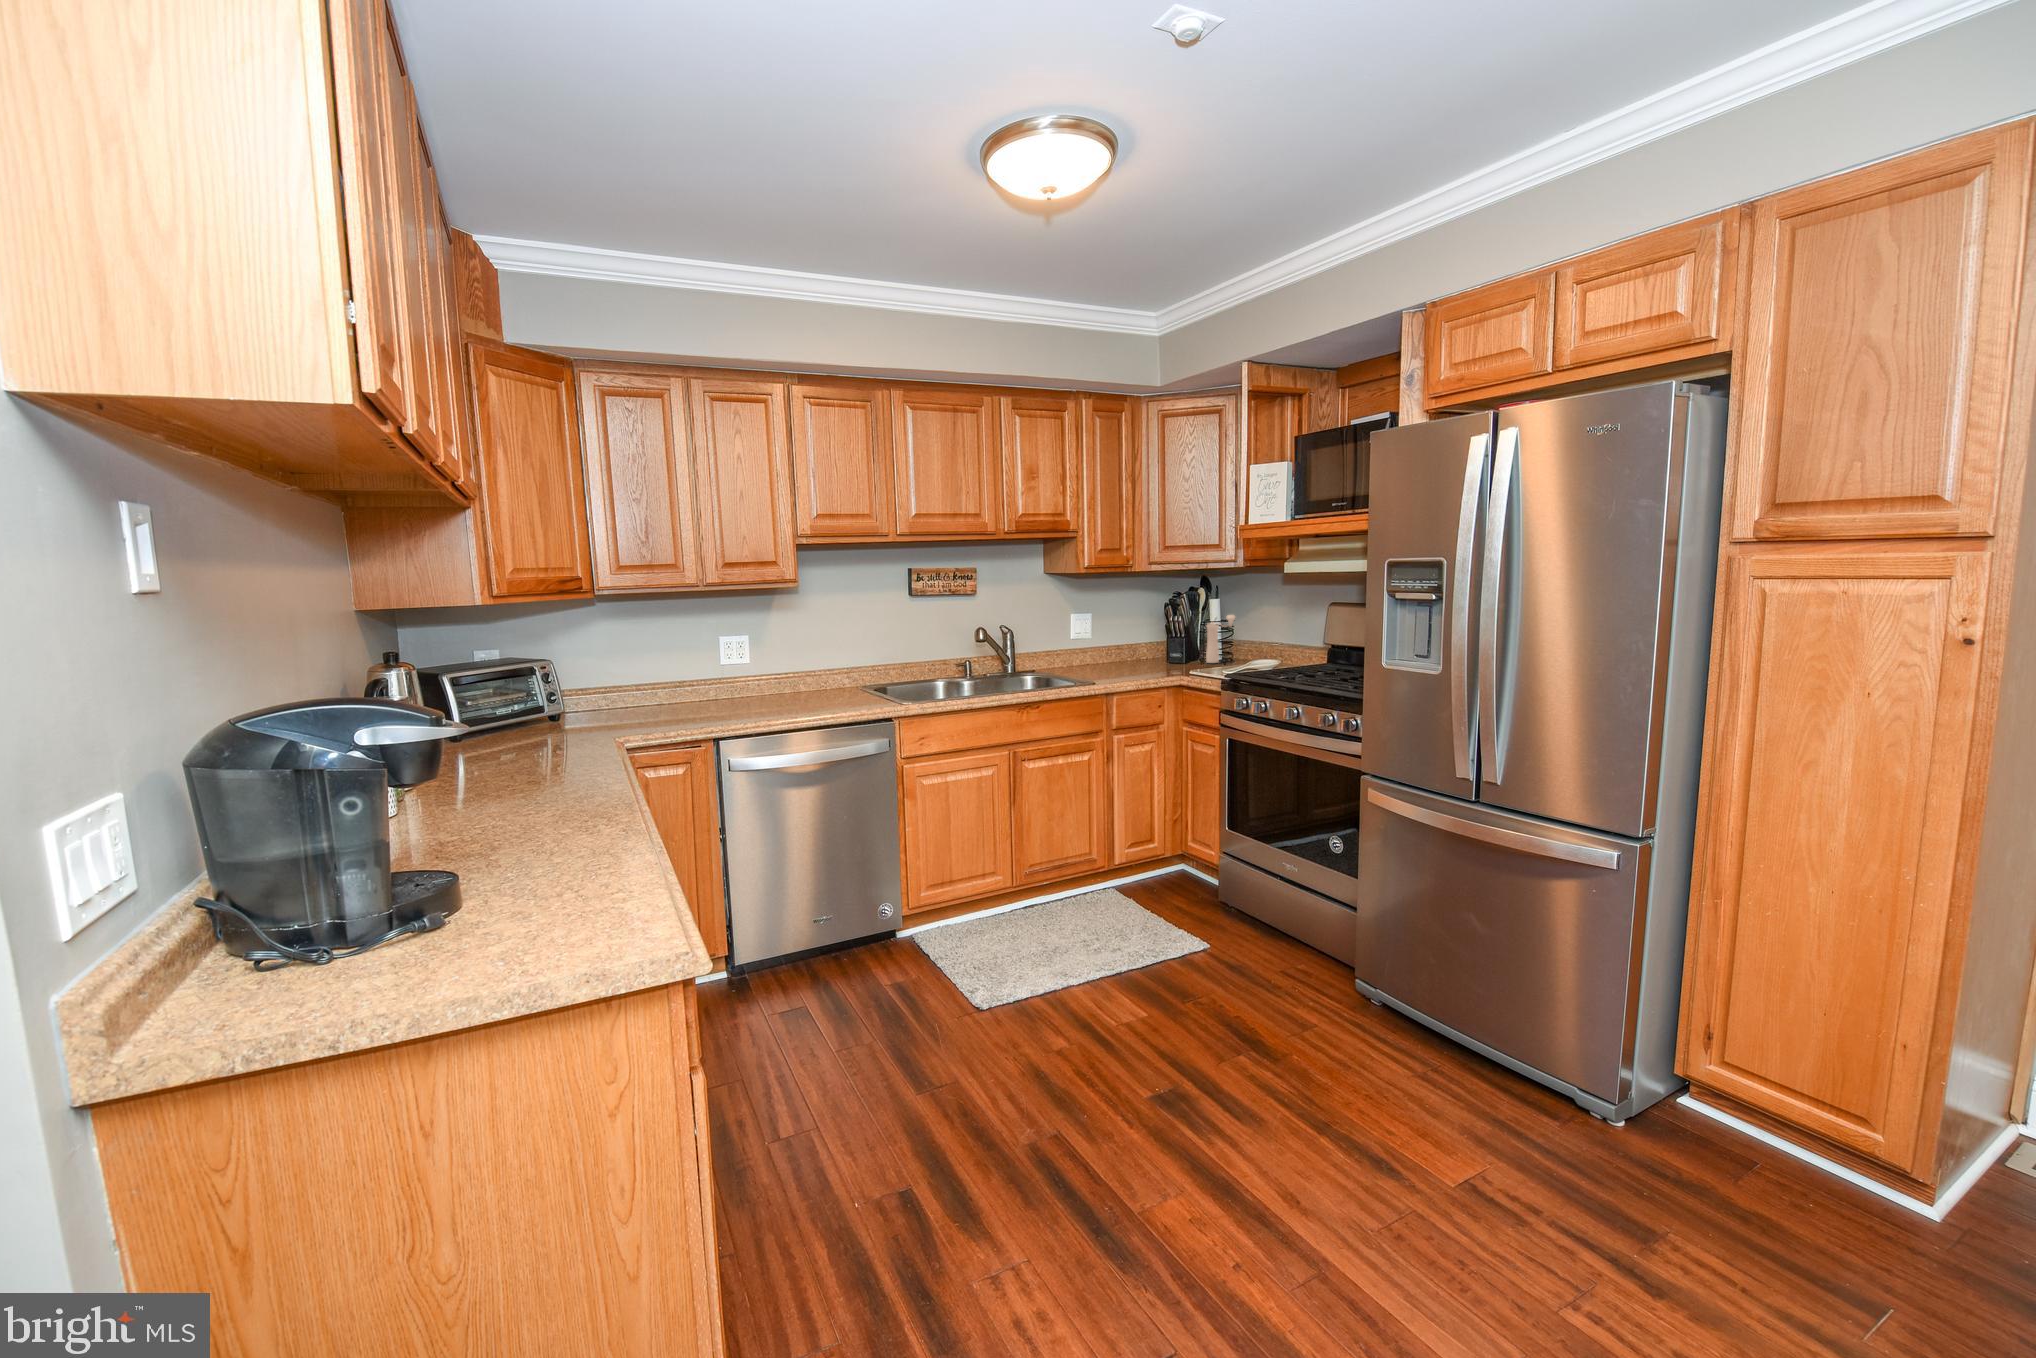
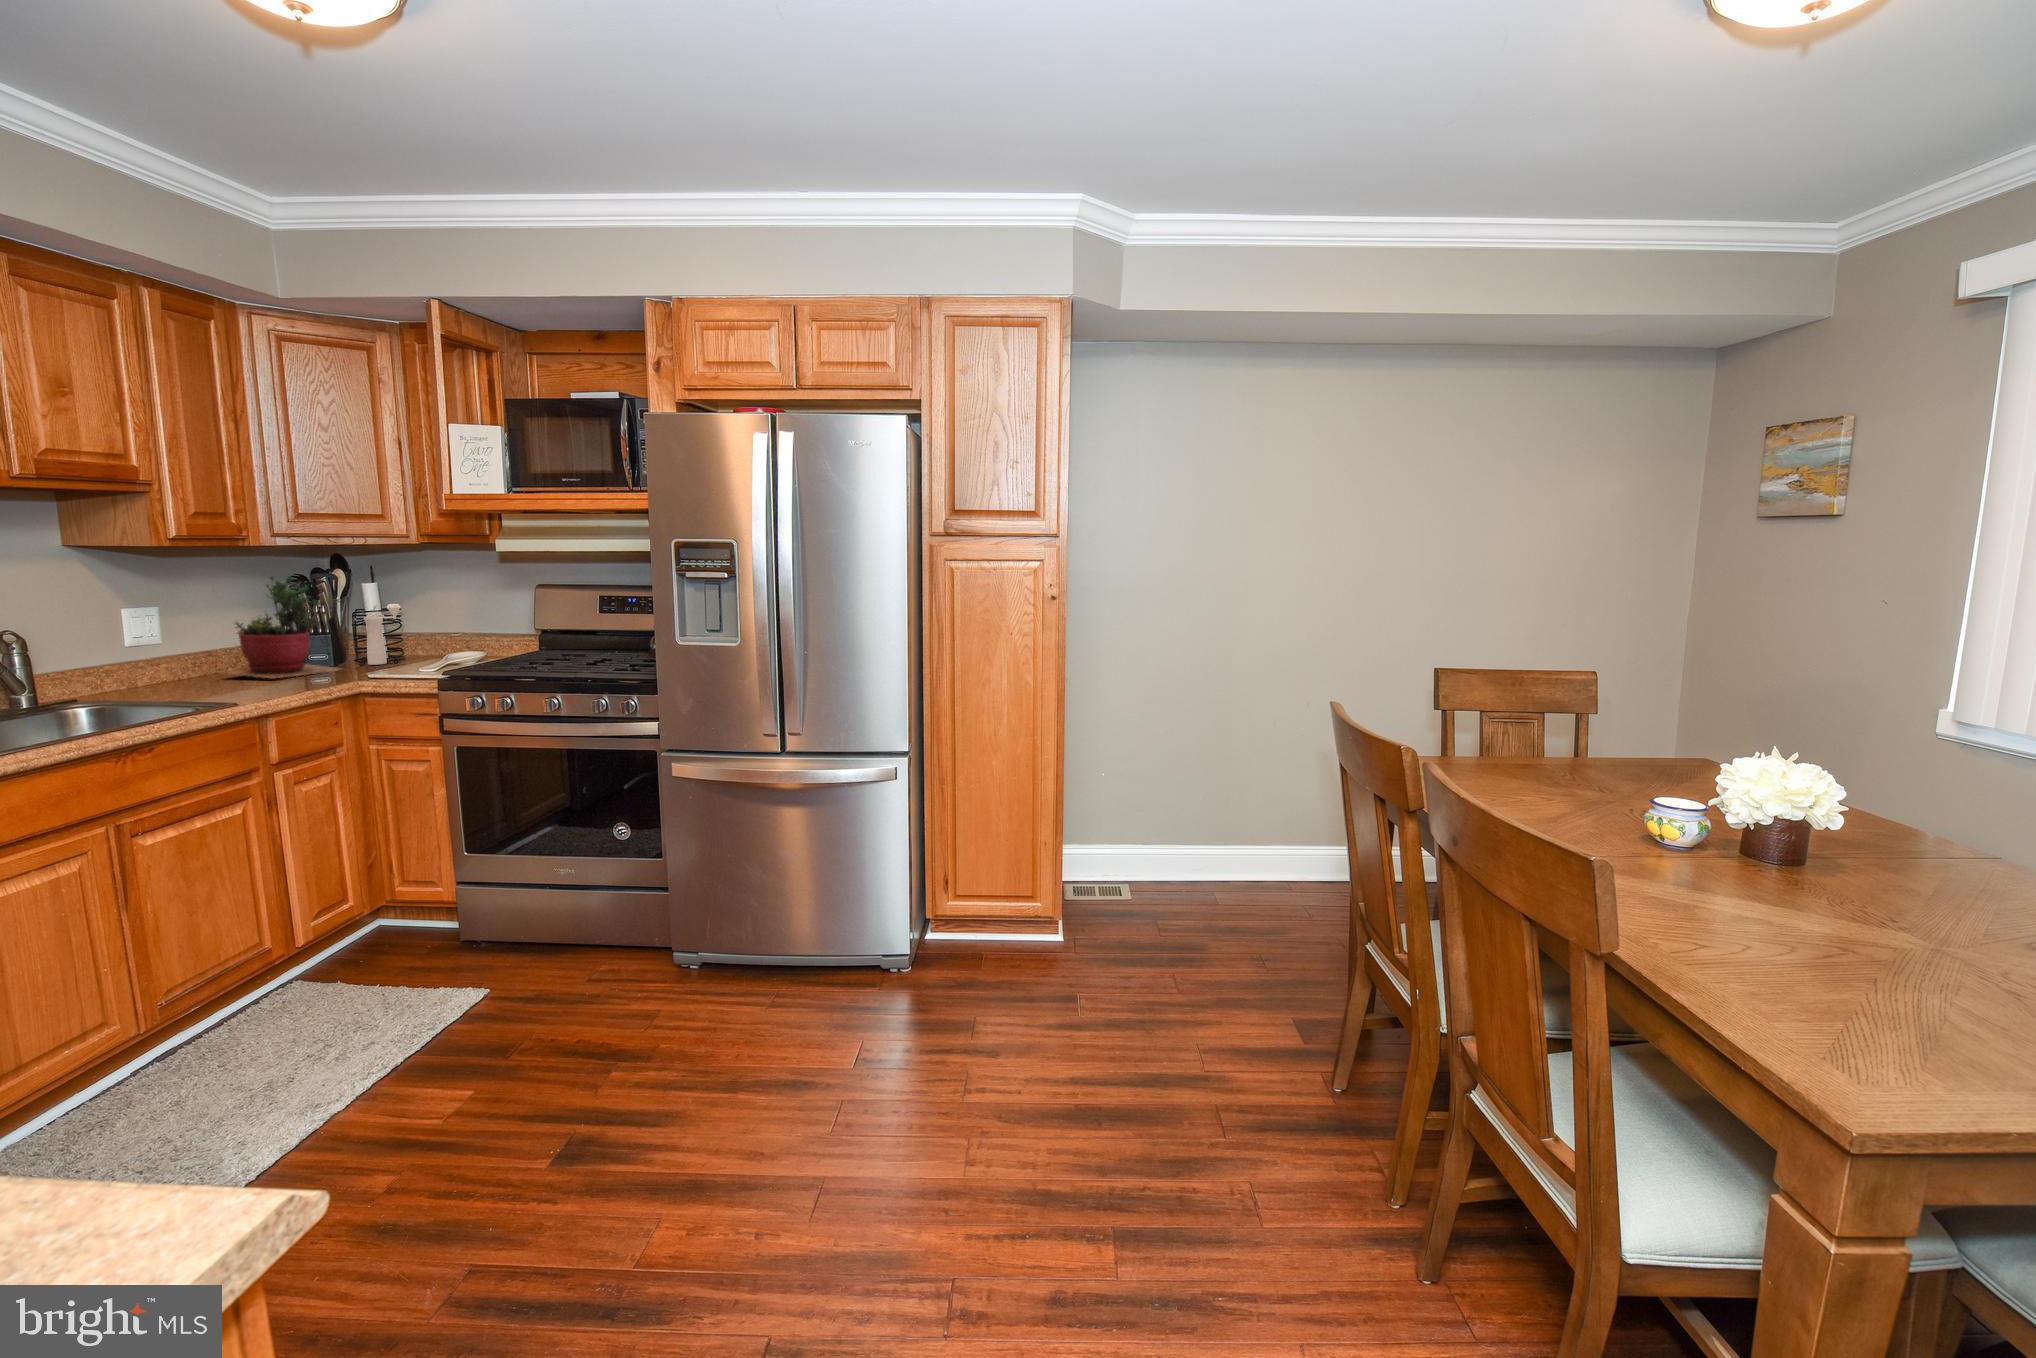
succulent plant: none [1117,592,1193,668] -> present [222,576,340,678]

